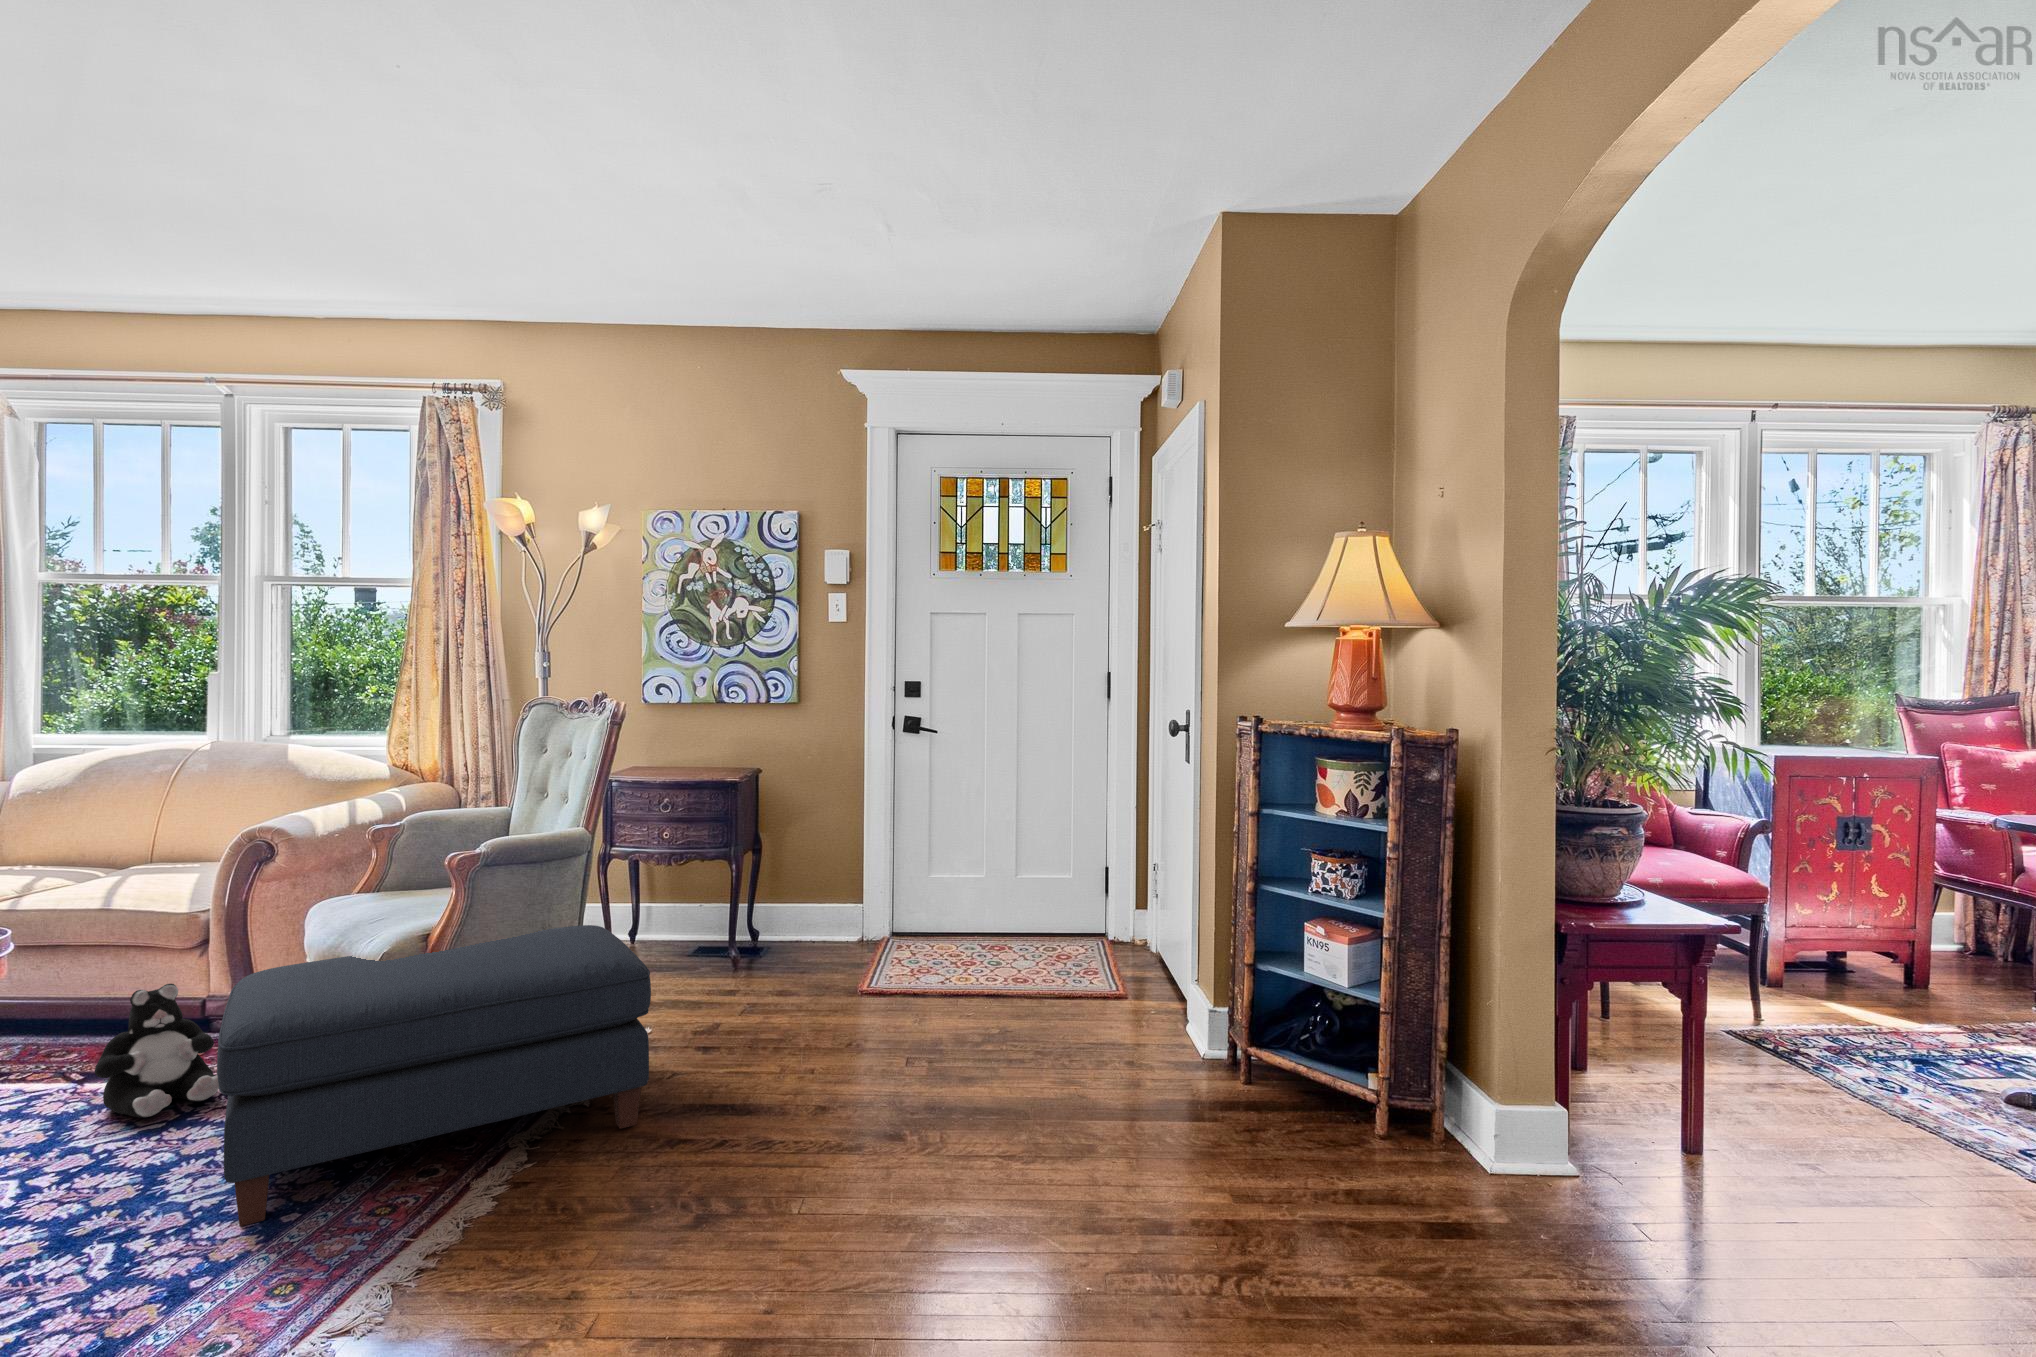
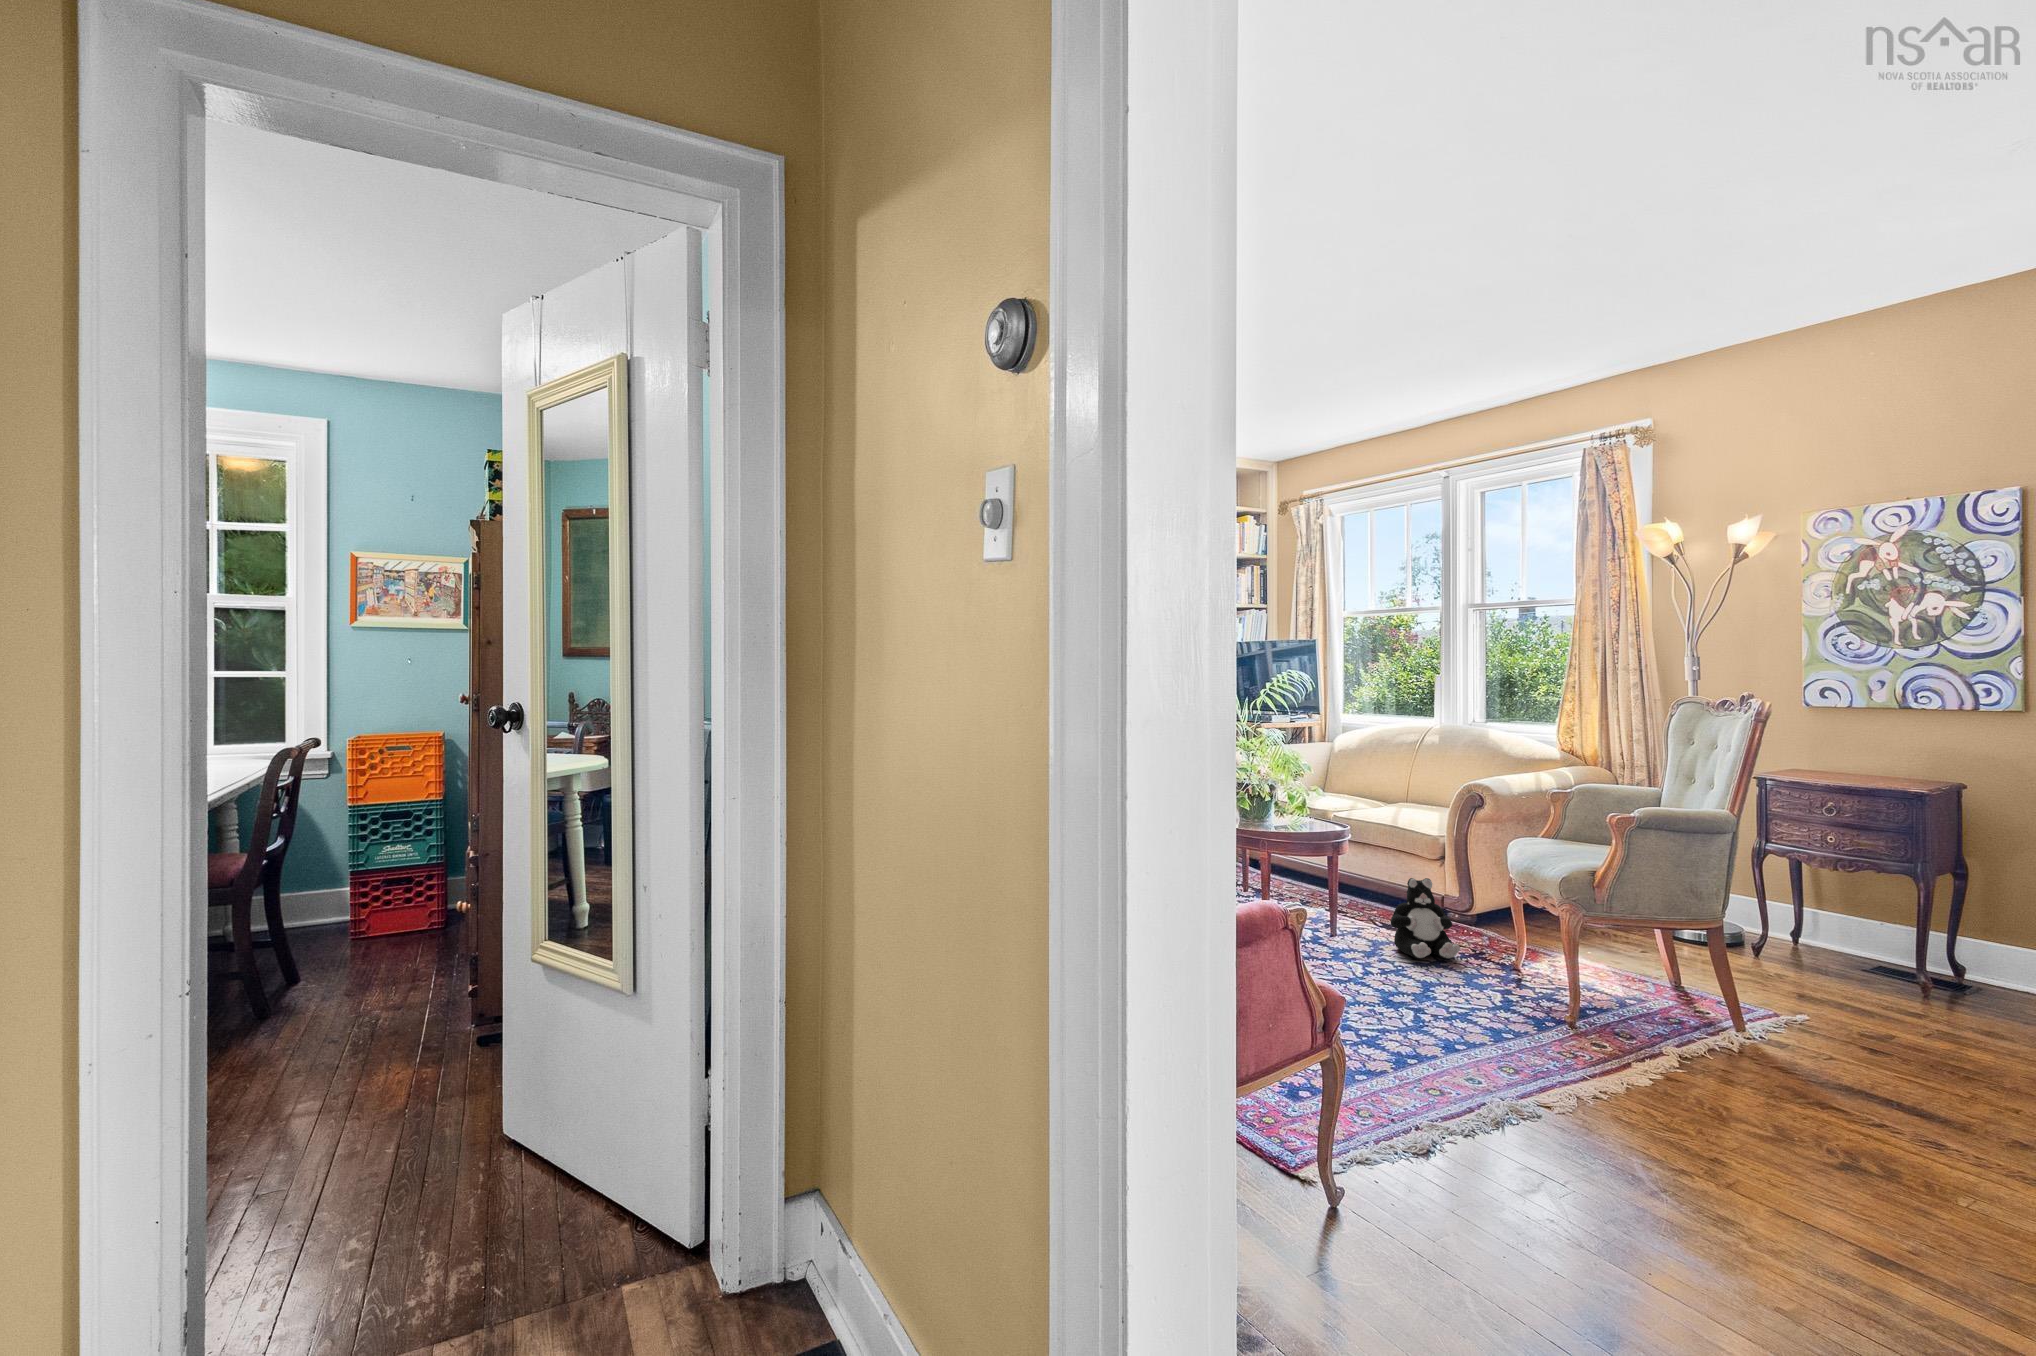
ottoman: present [217,925,651,1226] -> none [1467,877,1797,1073]

